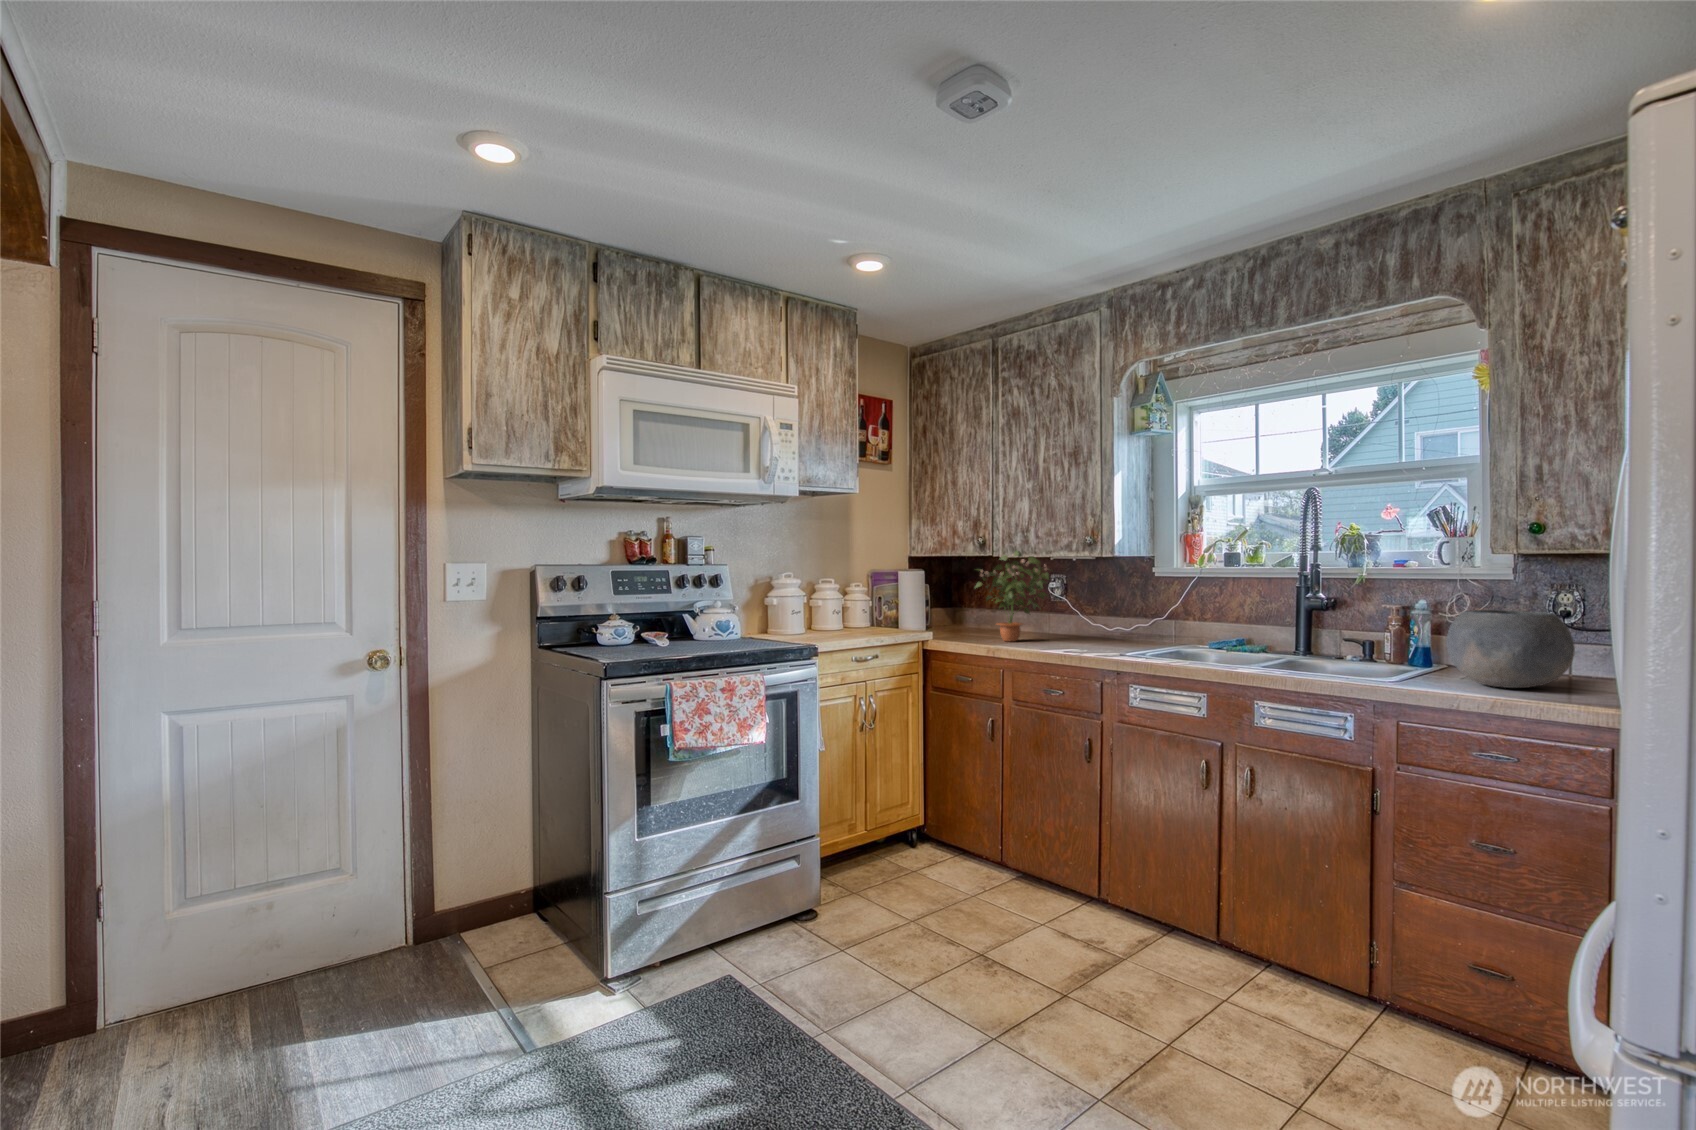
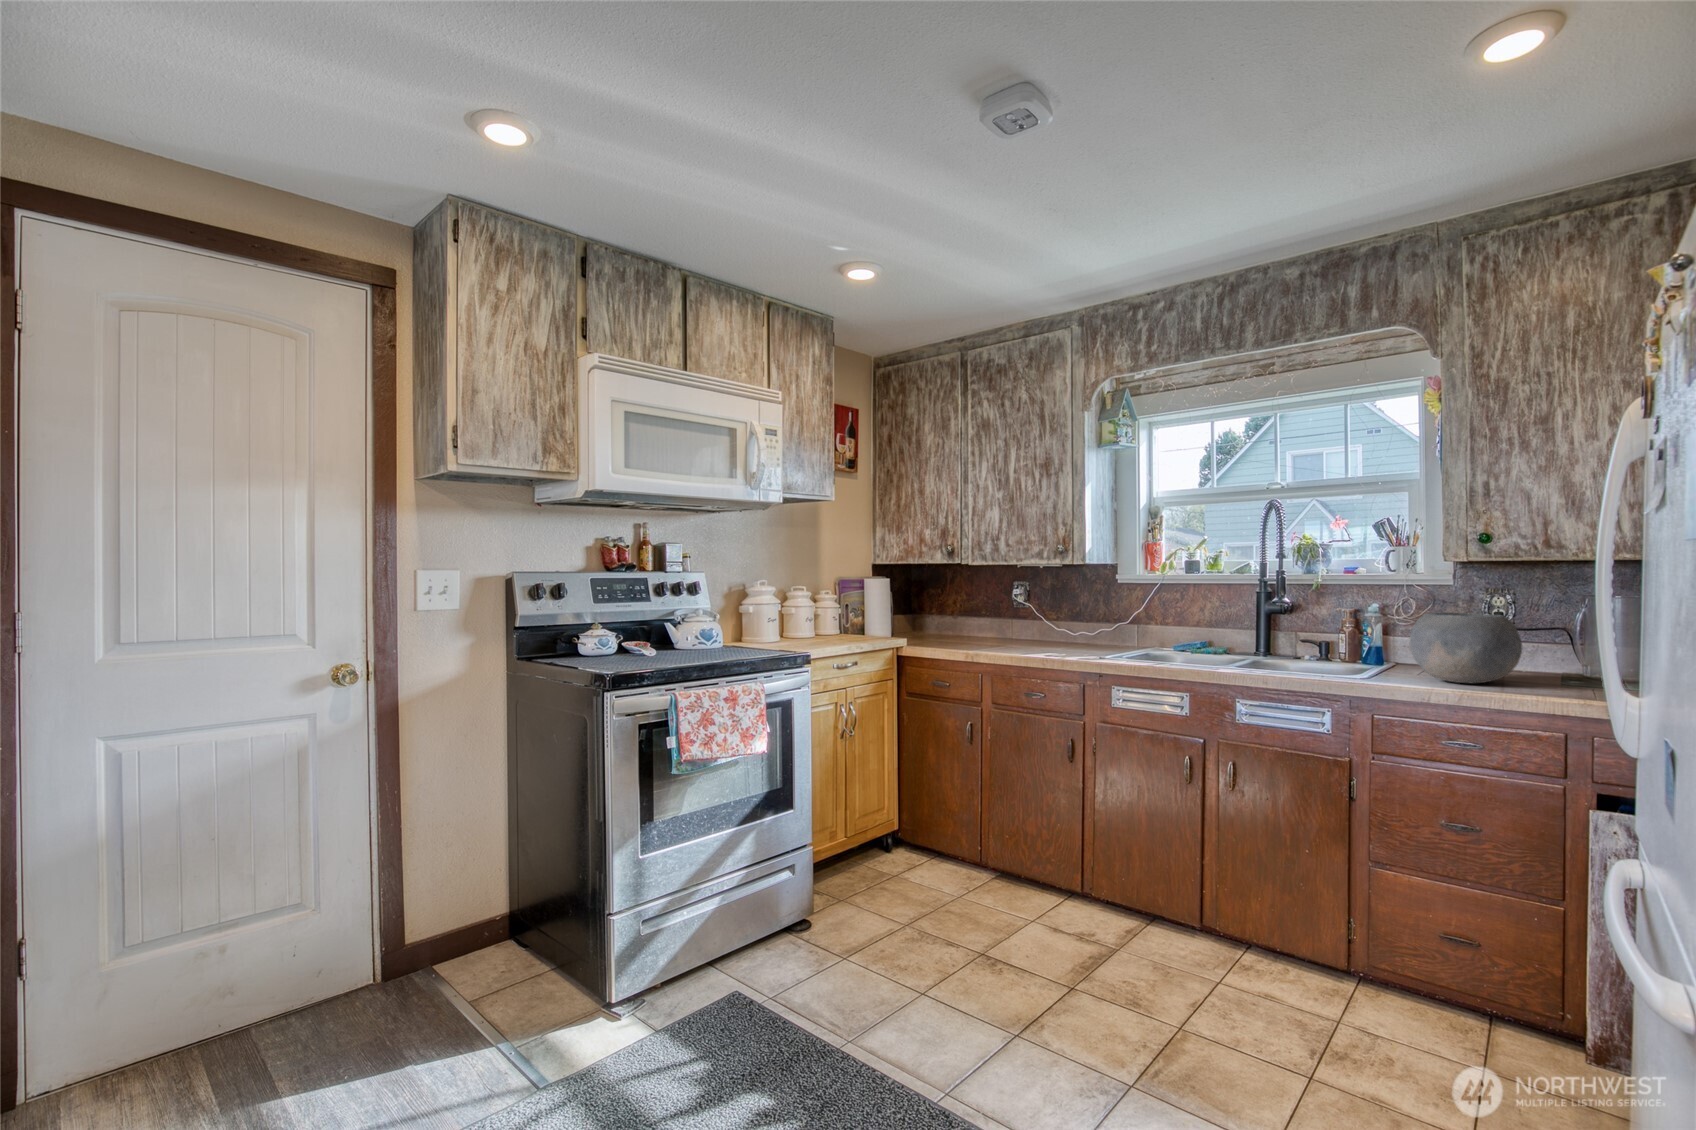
potted plant: present [975,551,1049,641] -> none [944,558,1027,647]

